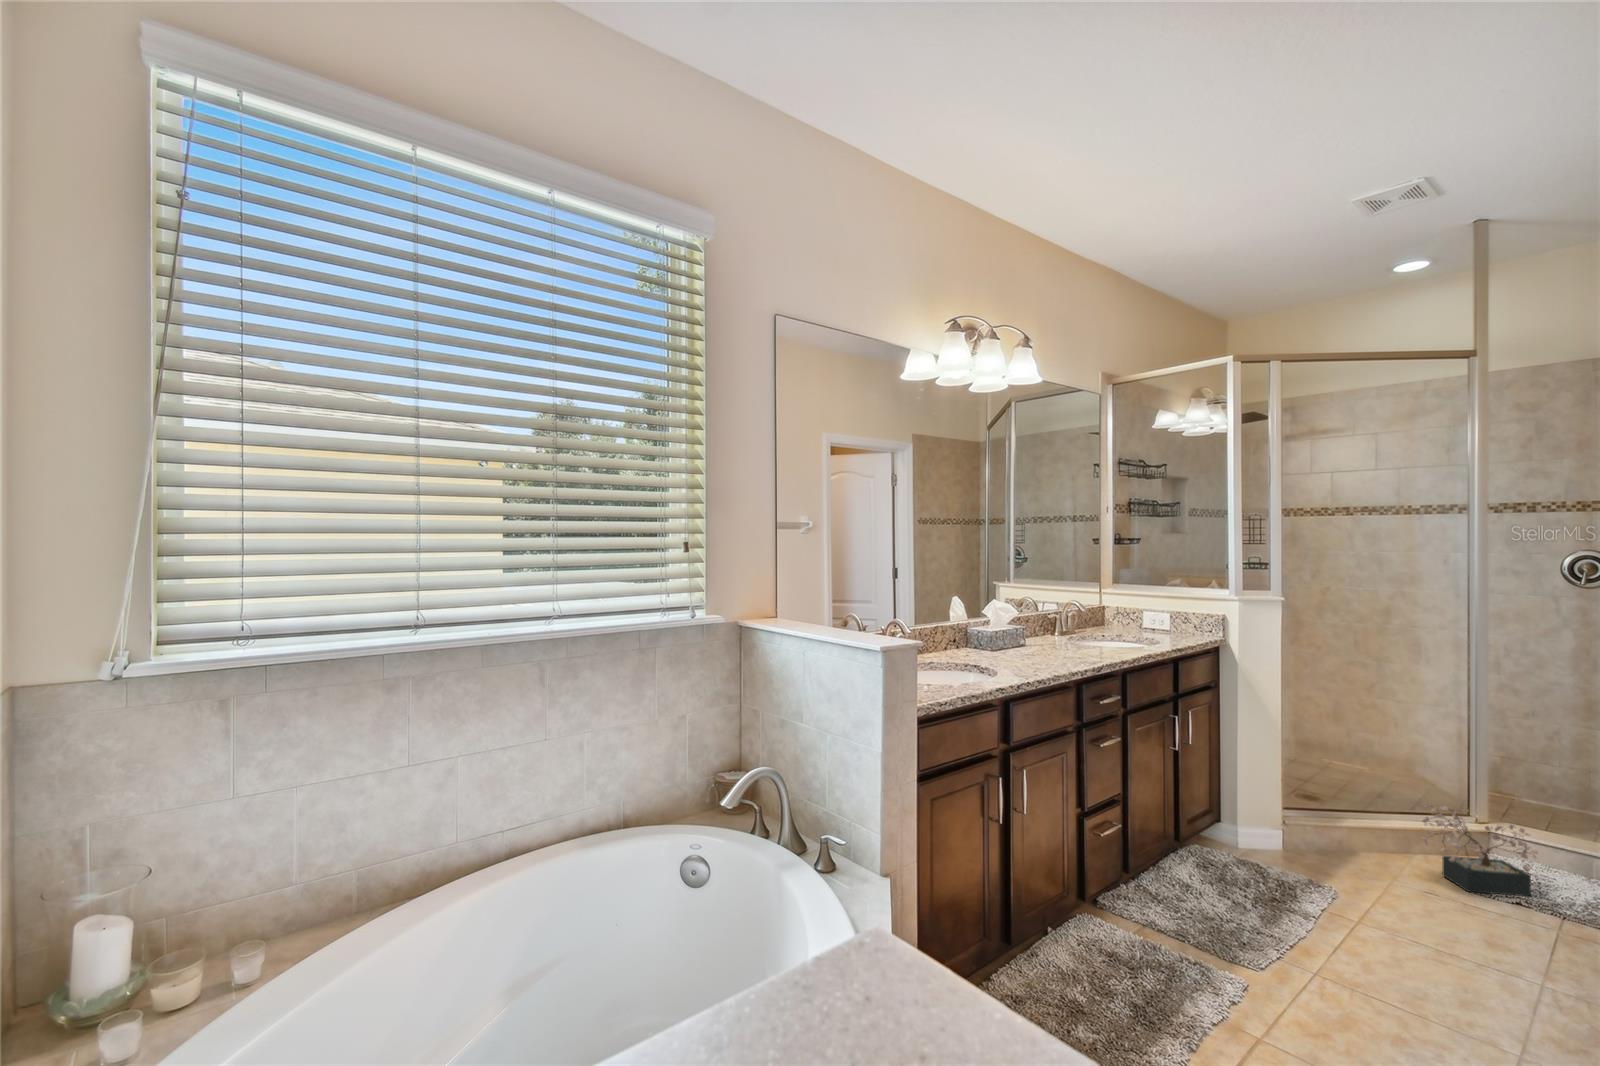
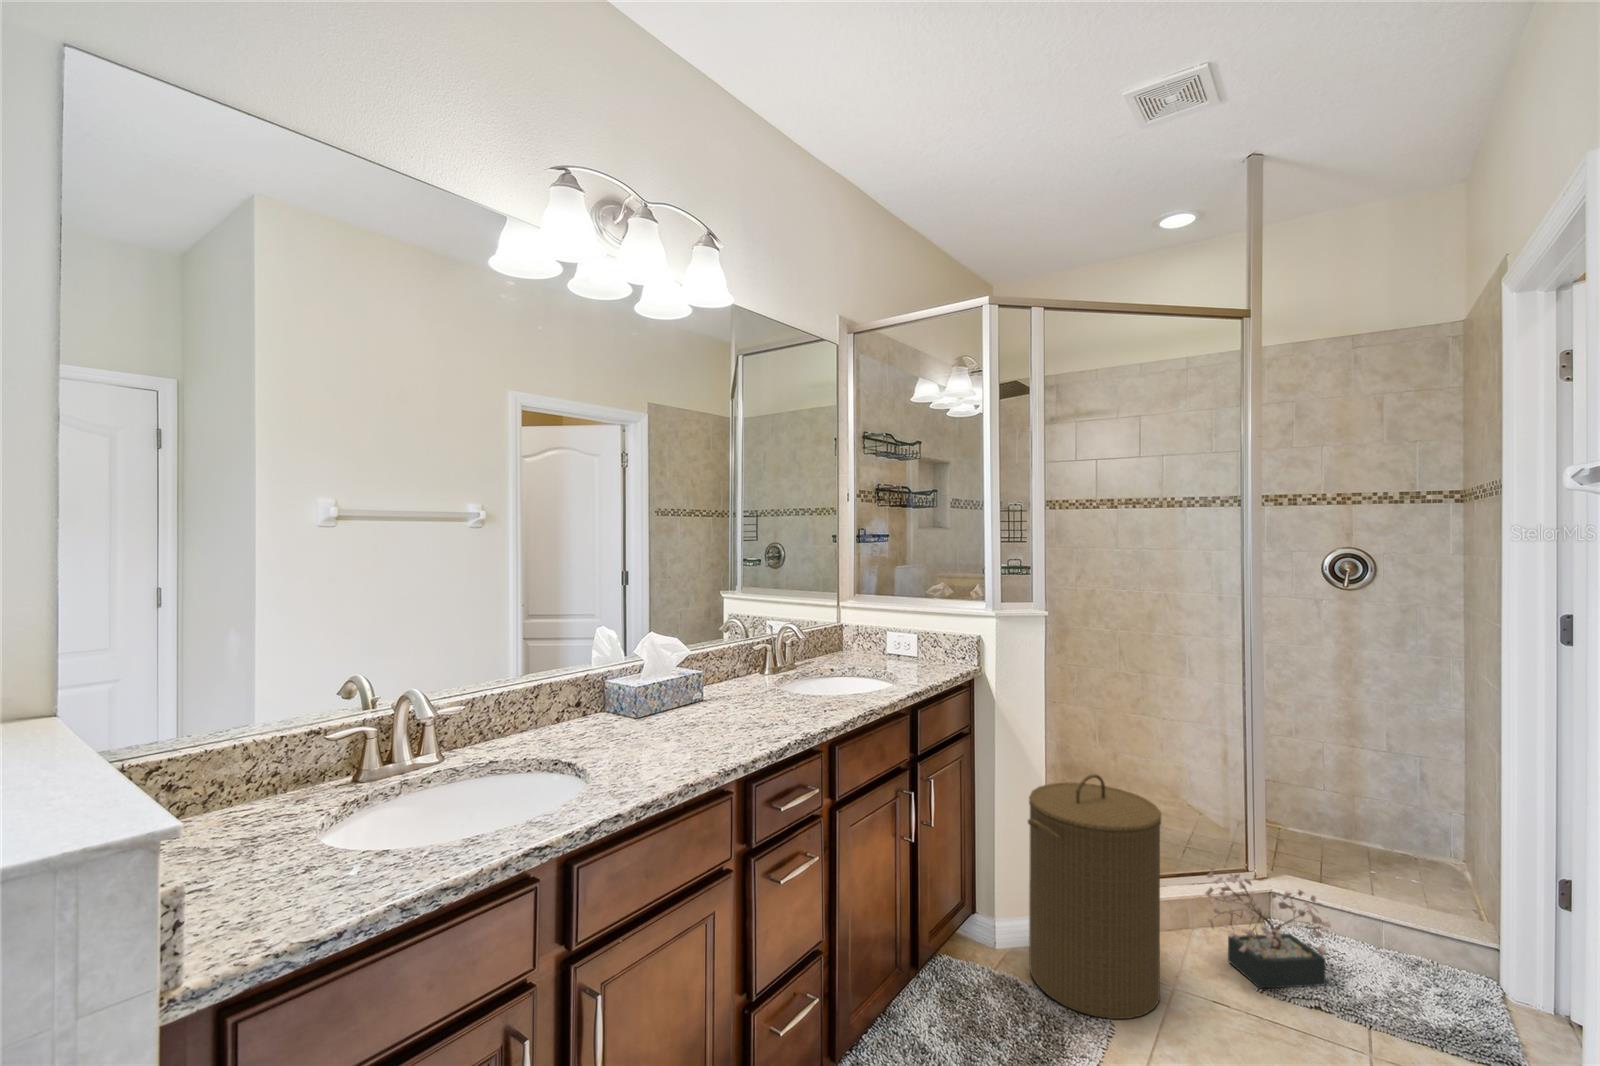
laundry hamper: none [1265,718,1378,894] -> present [1028,774,1161,1019]

